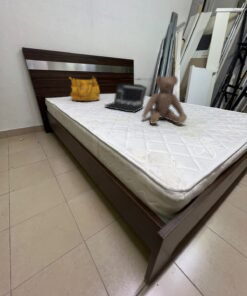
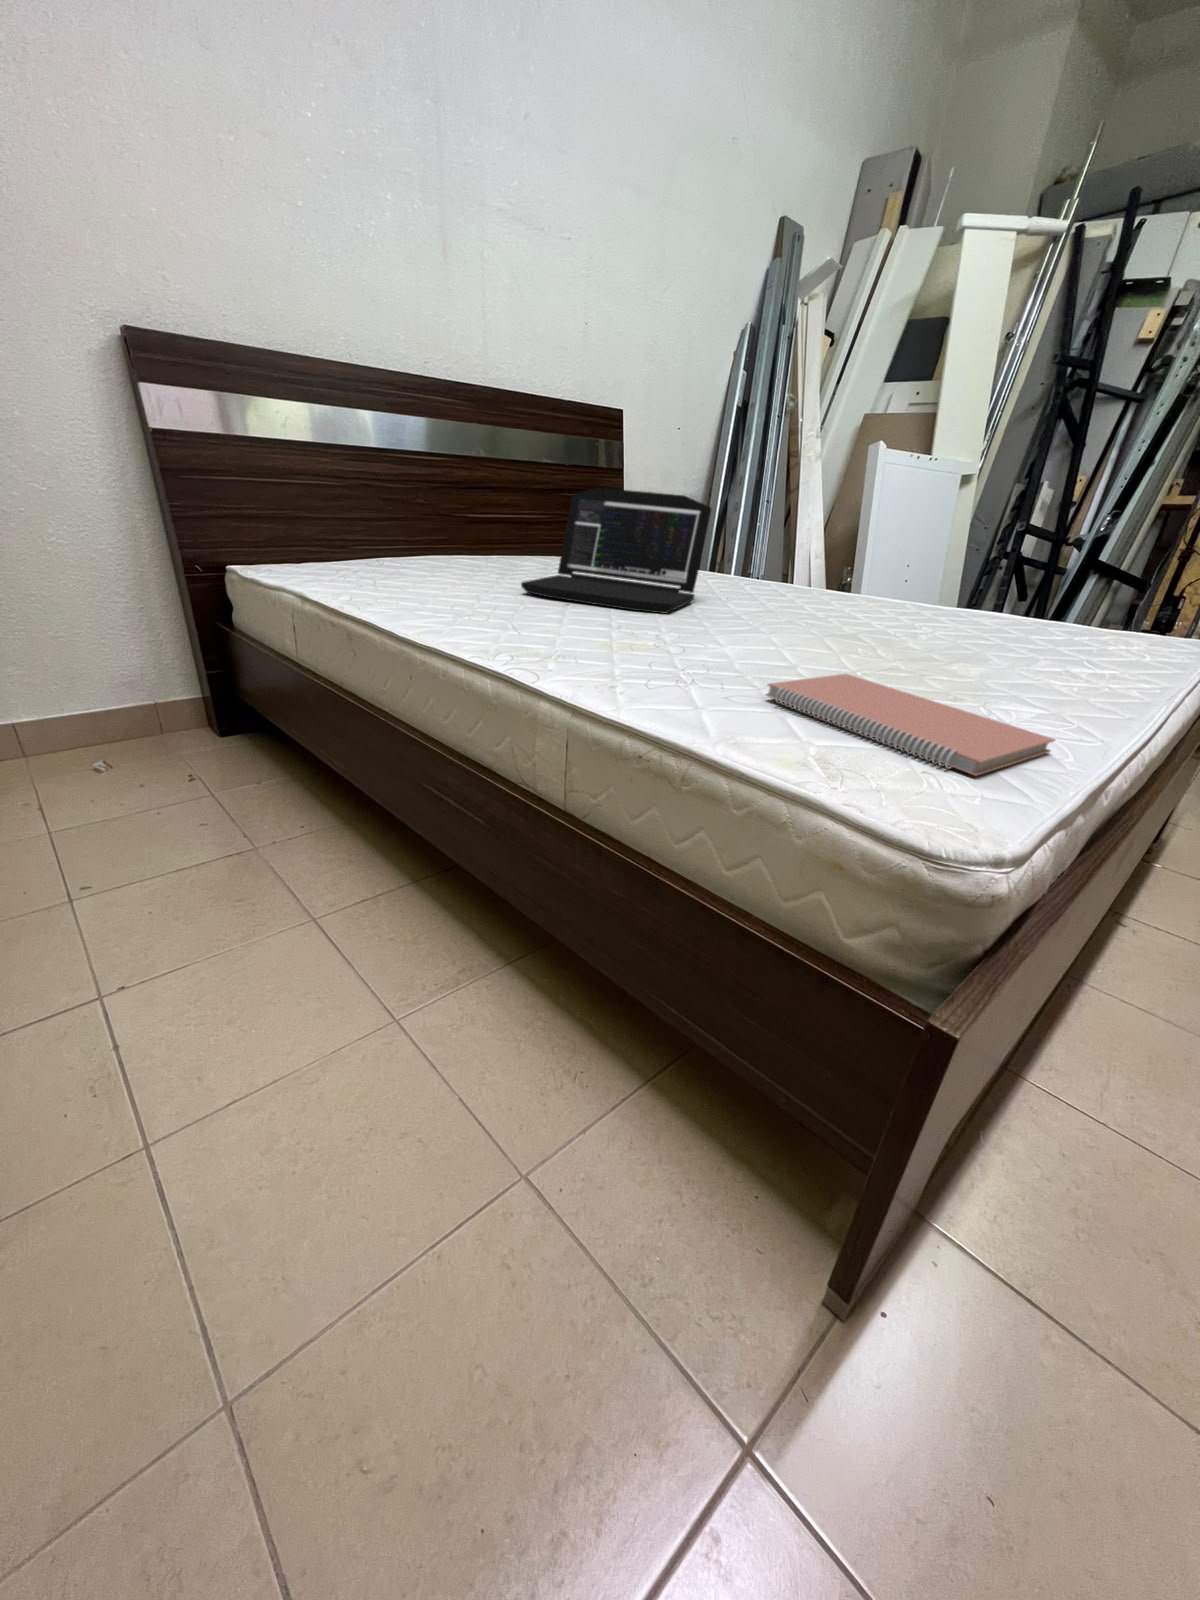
teddy bear: present [142,75,187,124] -> none [713,444,912,647]
handbag: present [70,77,100,101] -> none [344,455,484,572]
notebook: none [145,134,209,168] -> present [766,674,1055,776]

